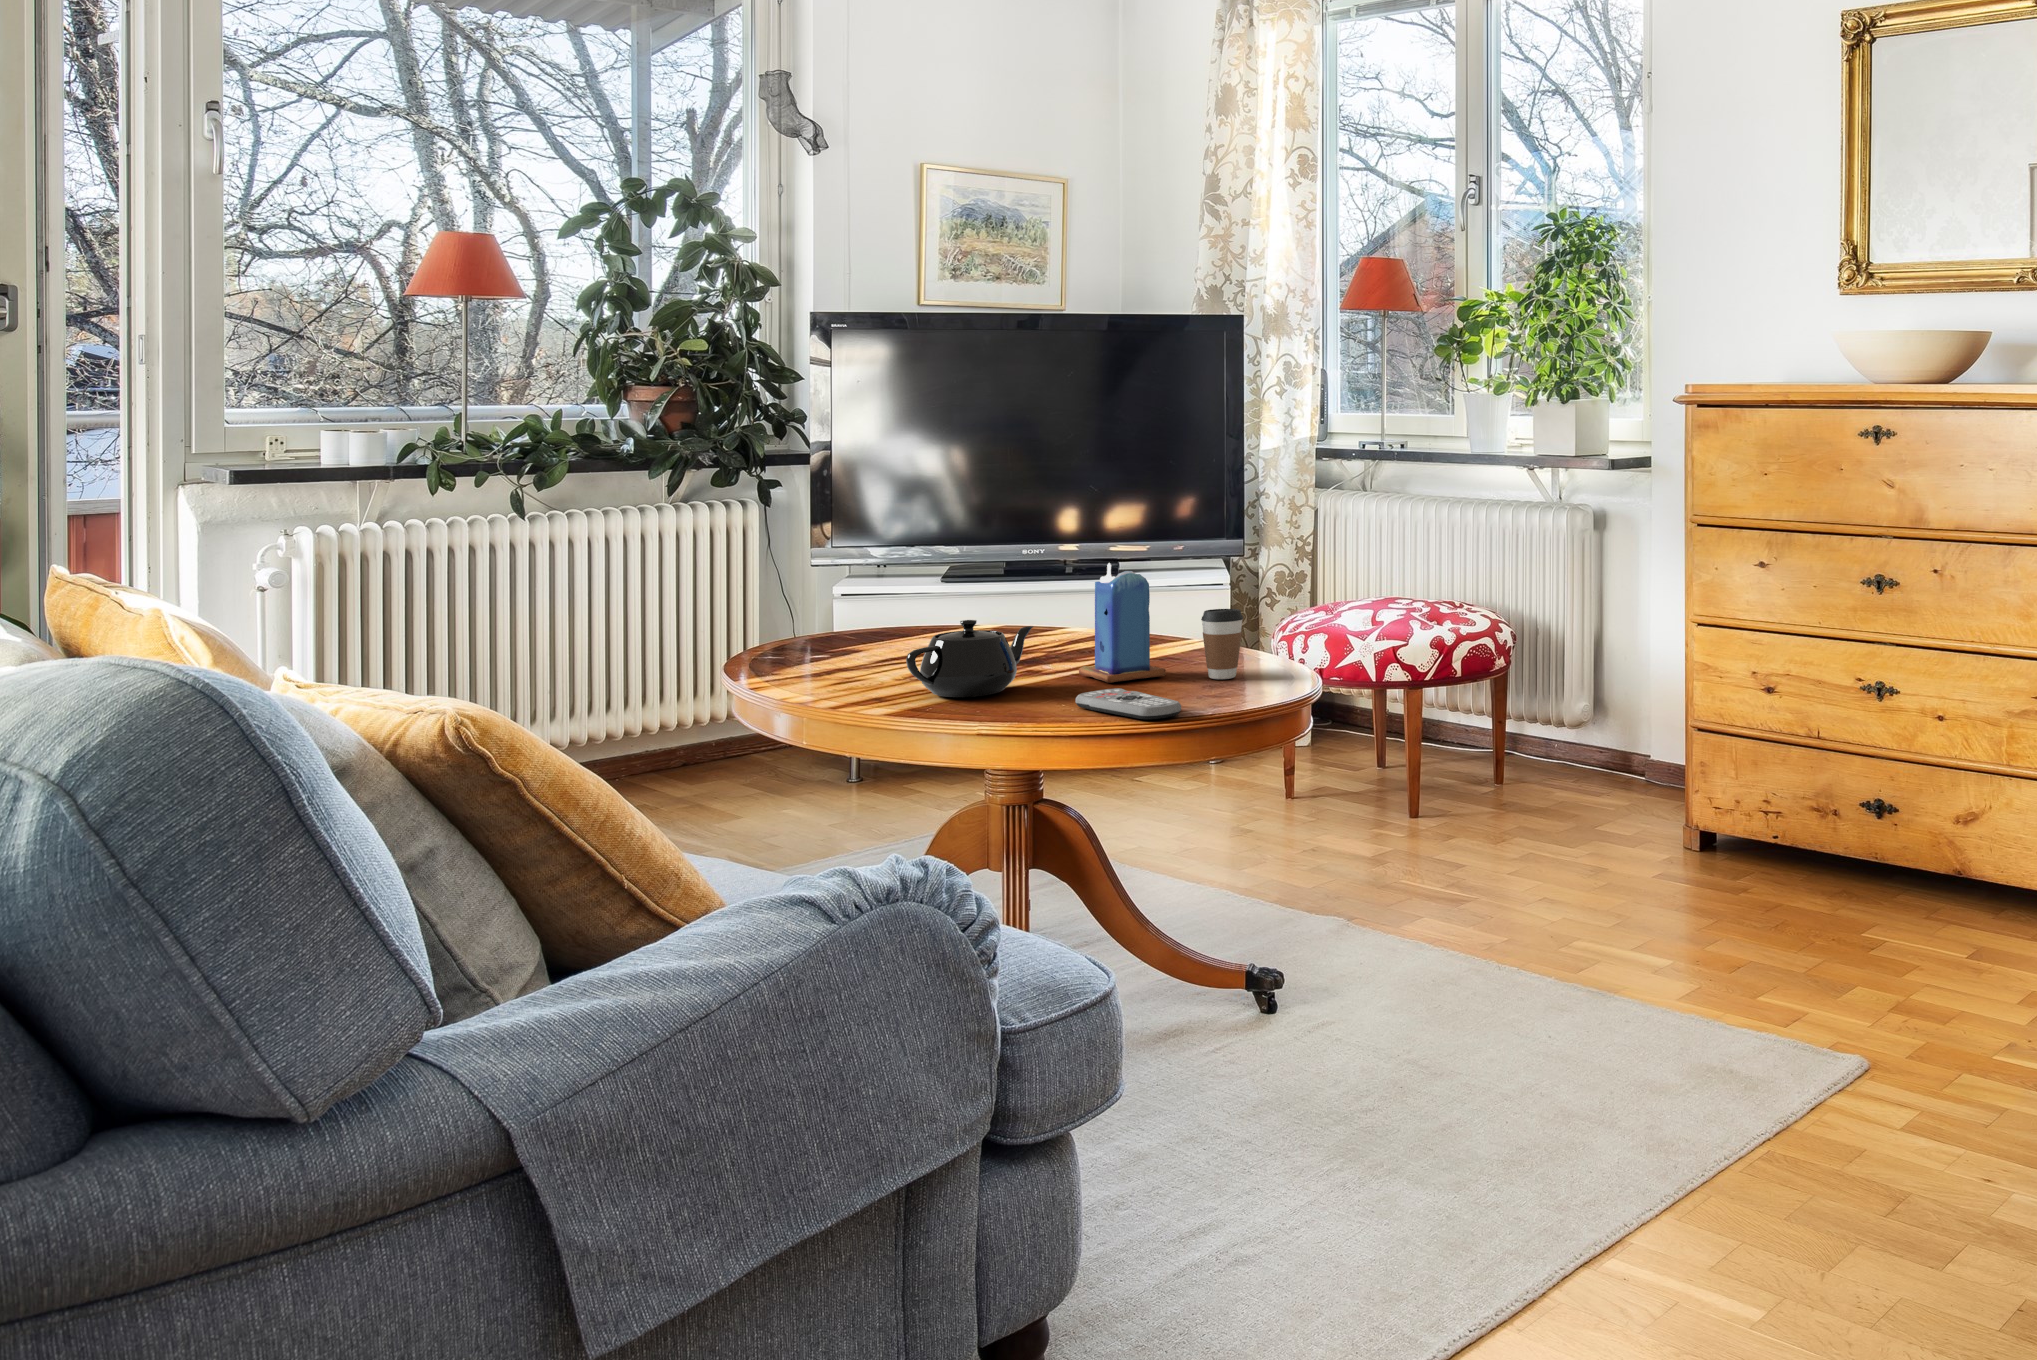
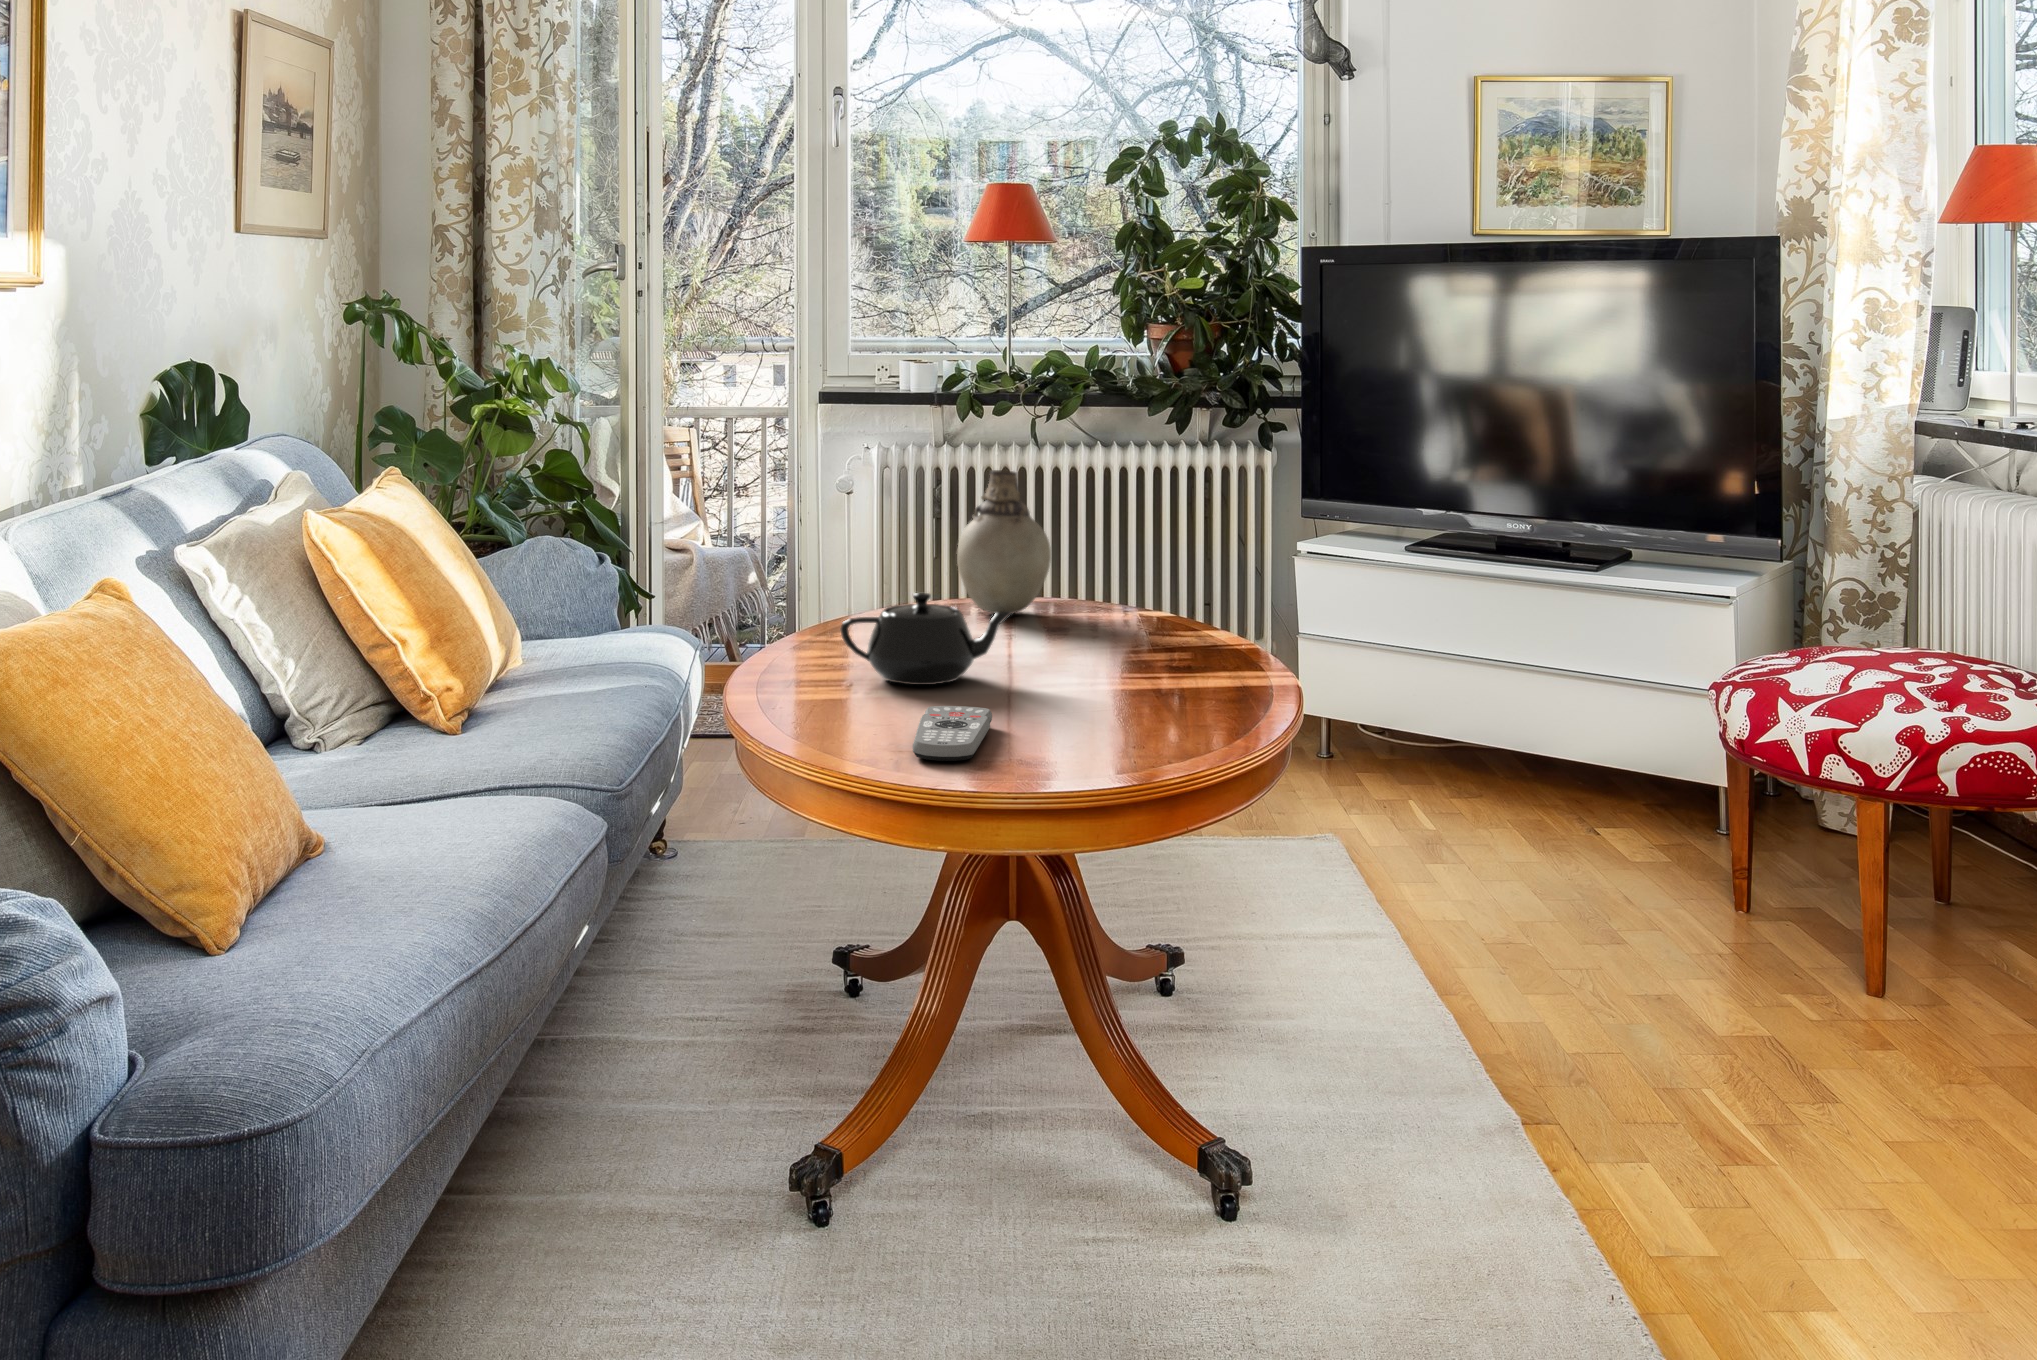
vase: none [809,524,902,655] -> present [957,470,1051,613]
candle: present [1079,563,1165,683] -> none [1058,547,1148,704]
coffee cup: present [1201,609,1243,679] -> none [1160,627,1216,726]

